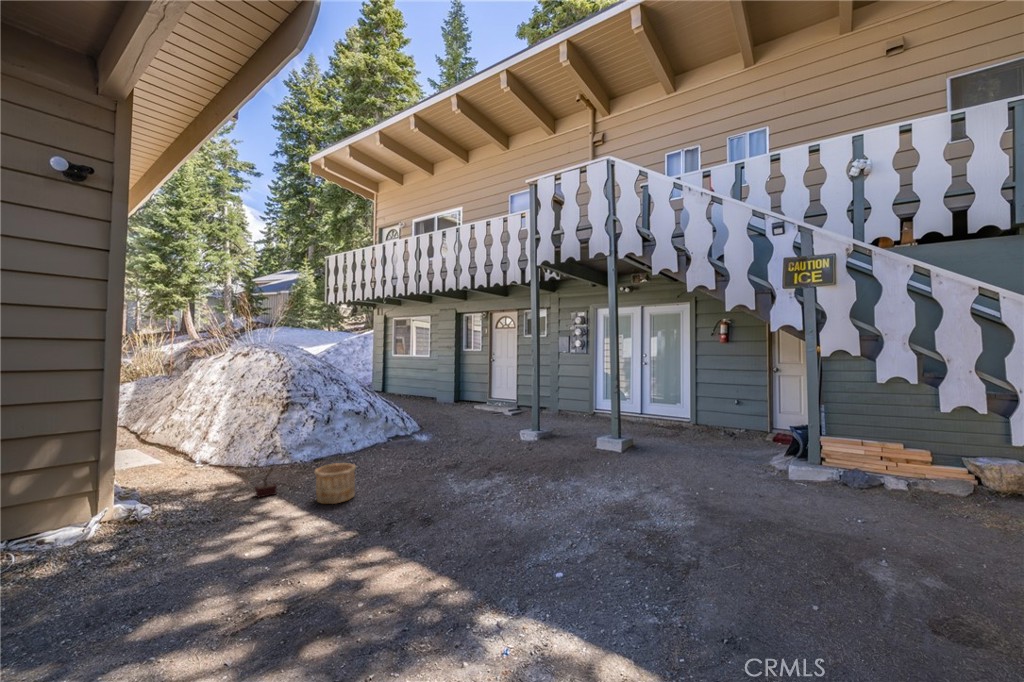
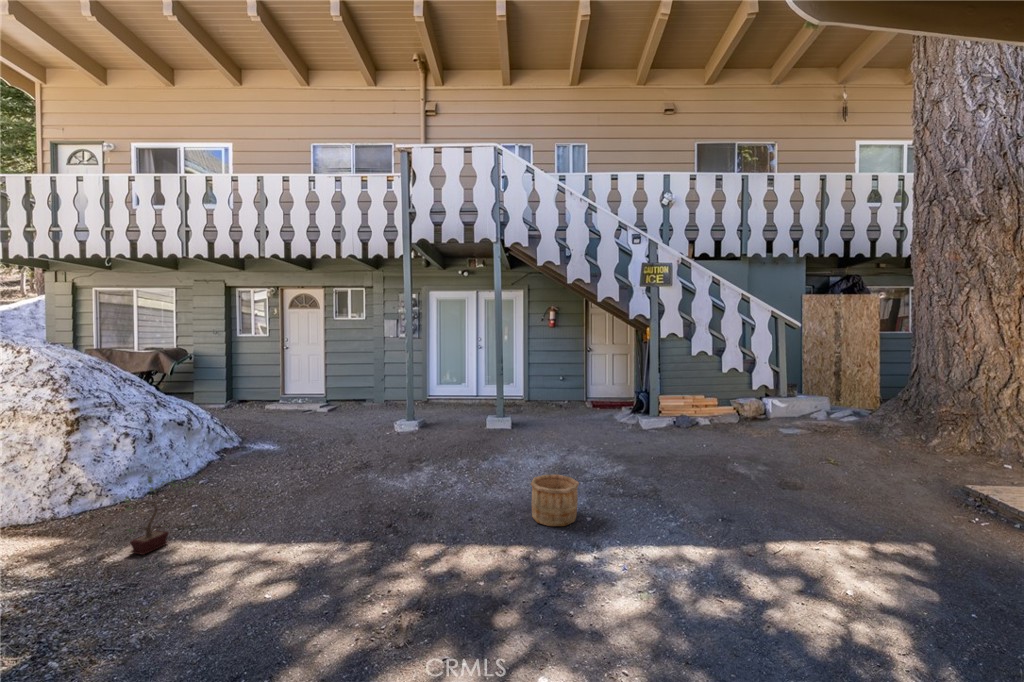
wooden bucket: present [315,463,356,504] -> present [531,474,579,526]

